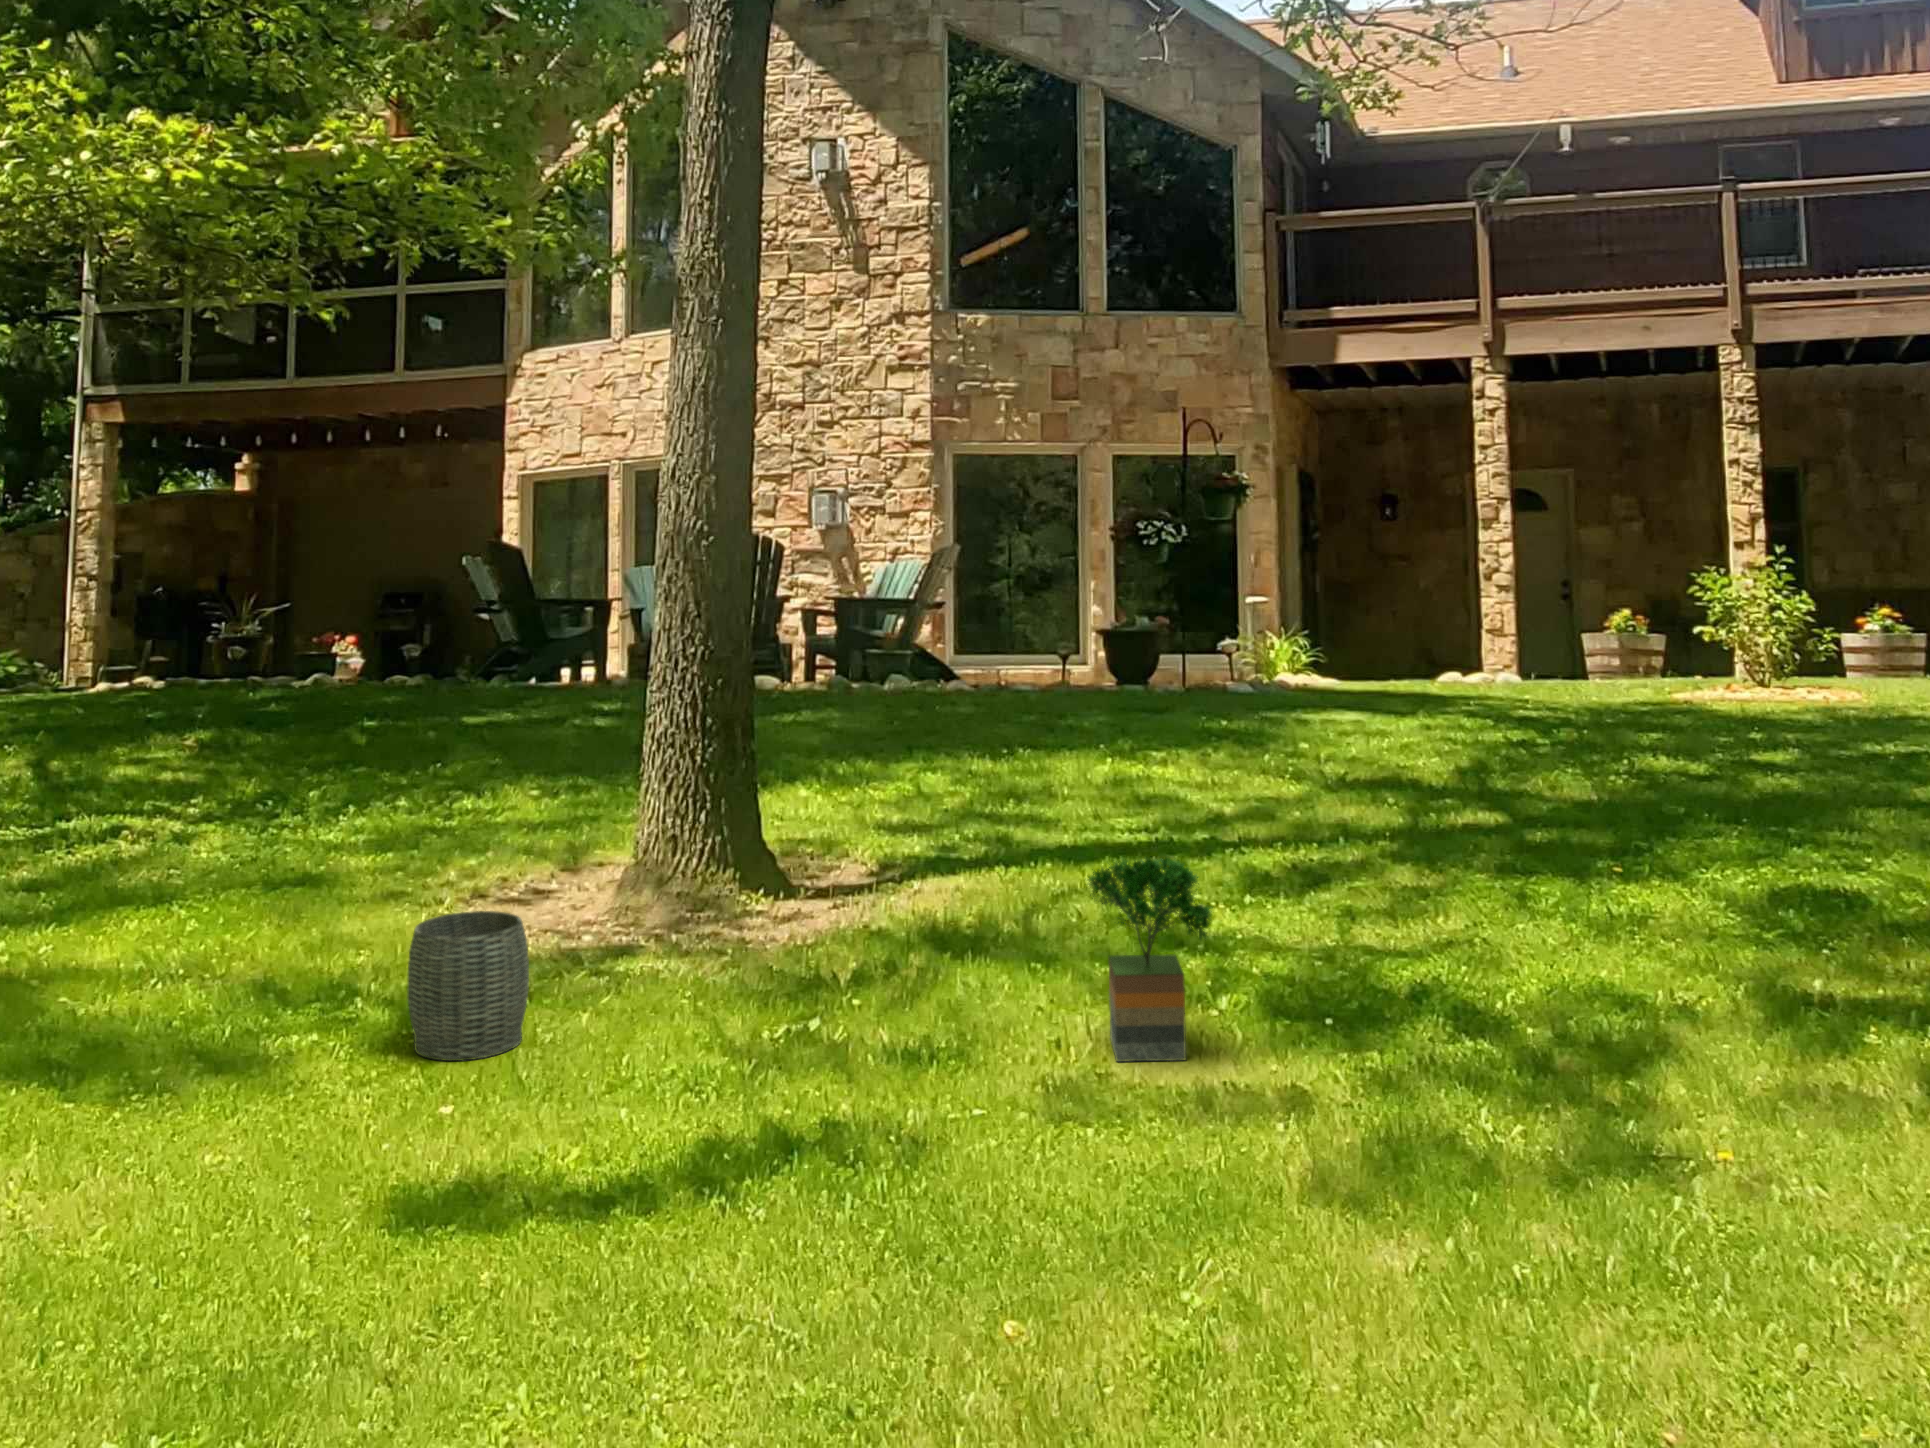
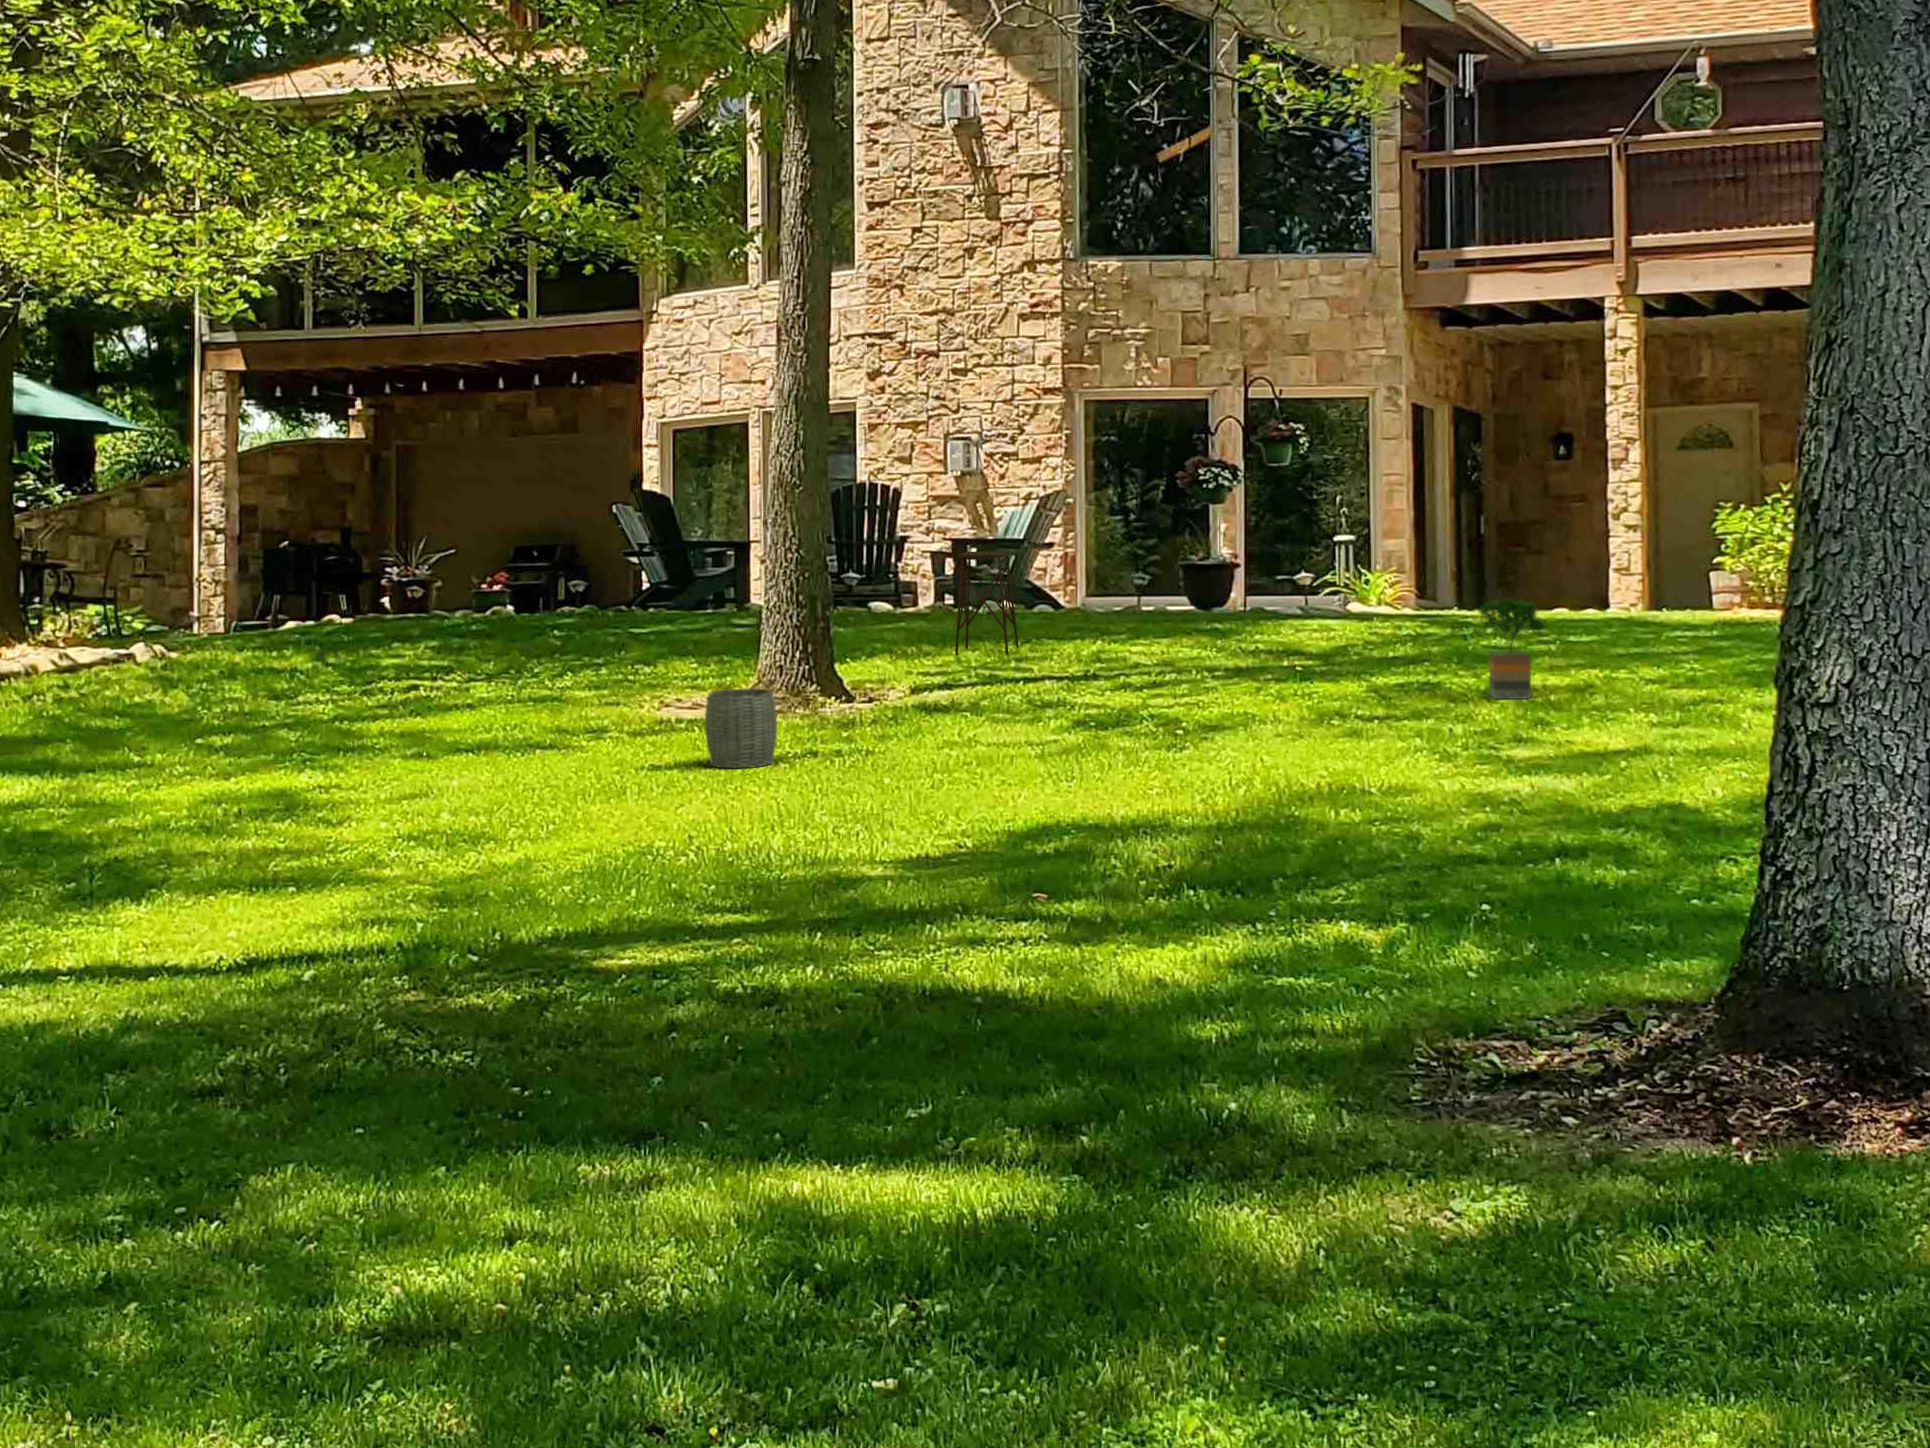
side table: none [819,639,897,773] -> present [955,551,1019,655]
potted tree: present [1087,857,1213,1062] -> present [1478,599,1544,699]

